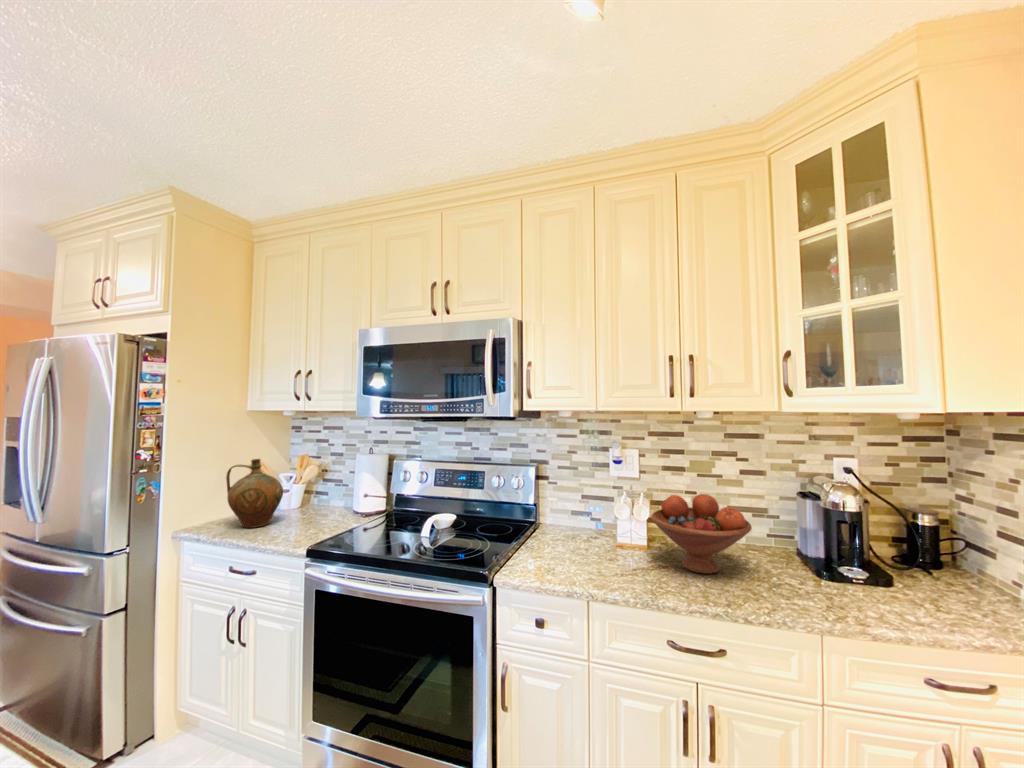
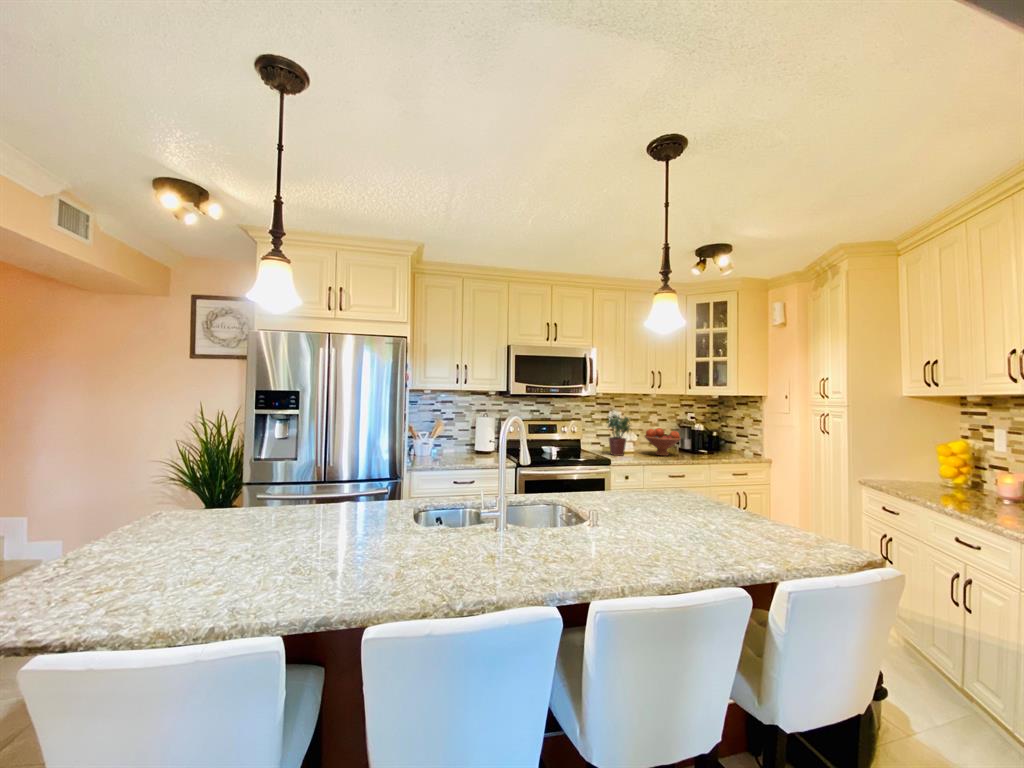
potted plant: none [552,458,612,555] -> present [606,415,630,456]
ceramic jug: present [226,459,283,528] -> none [430,420,460,461]

